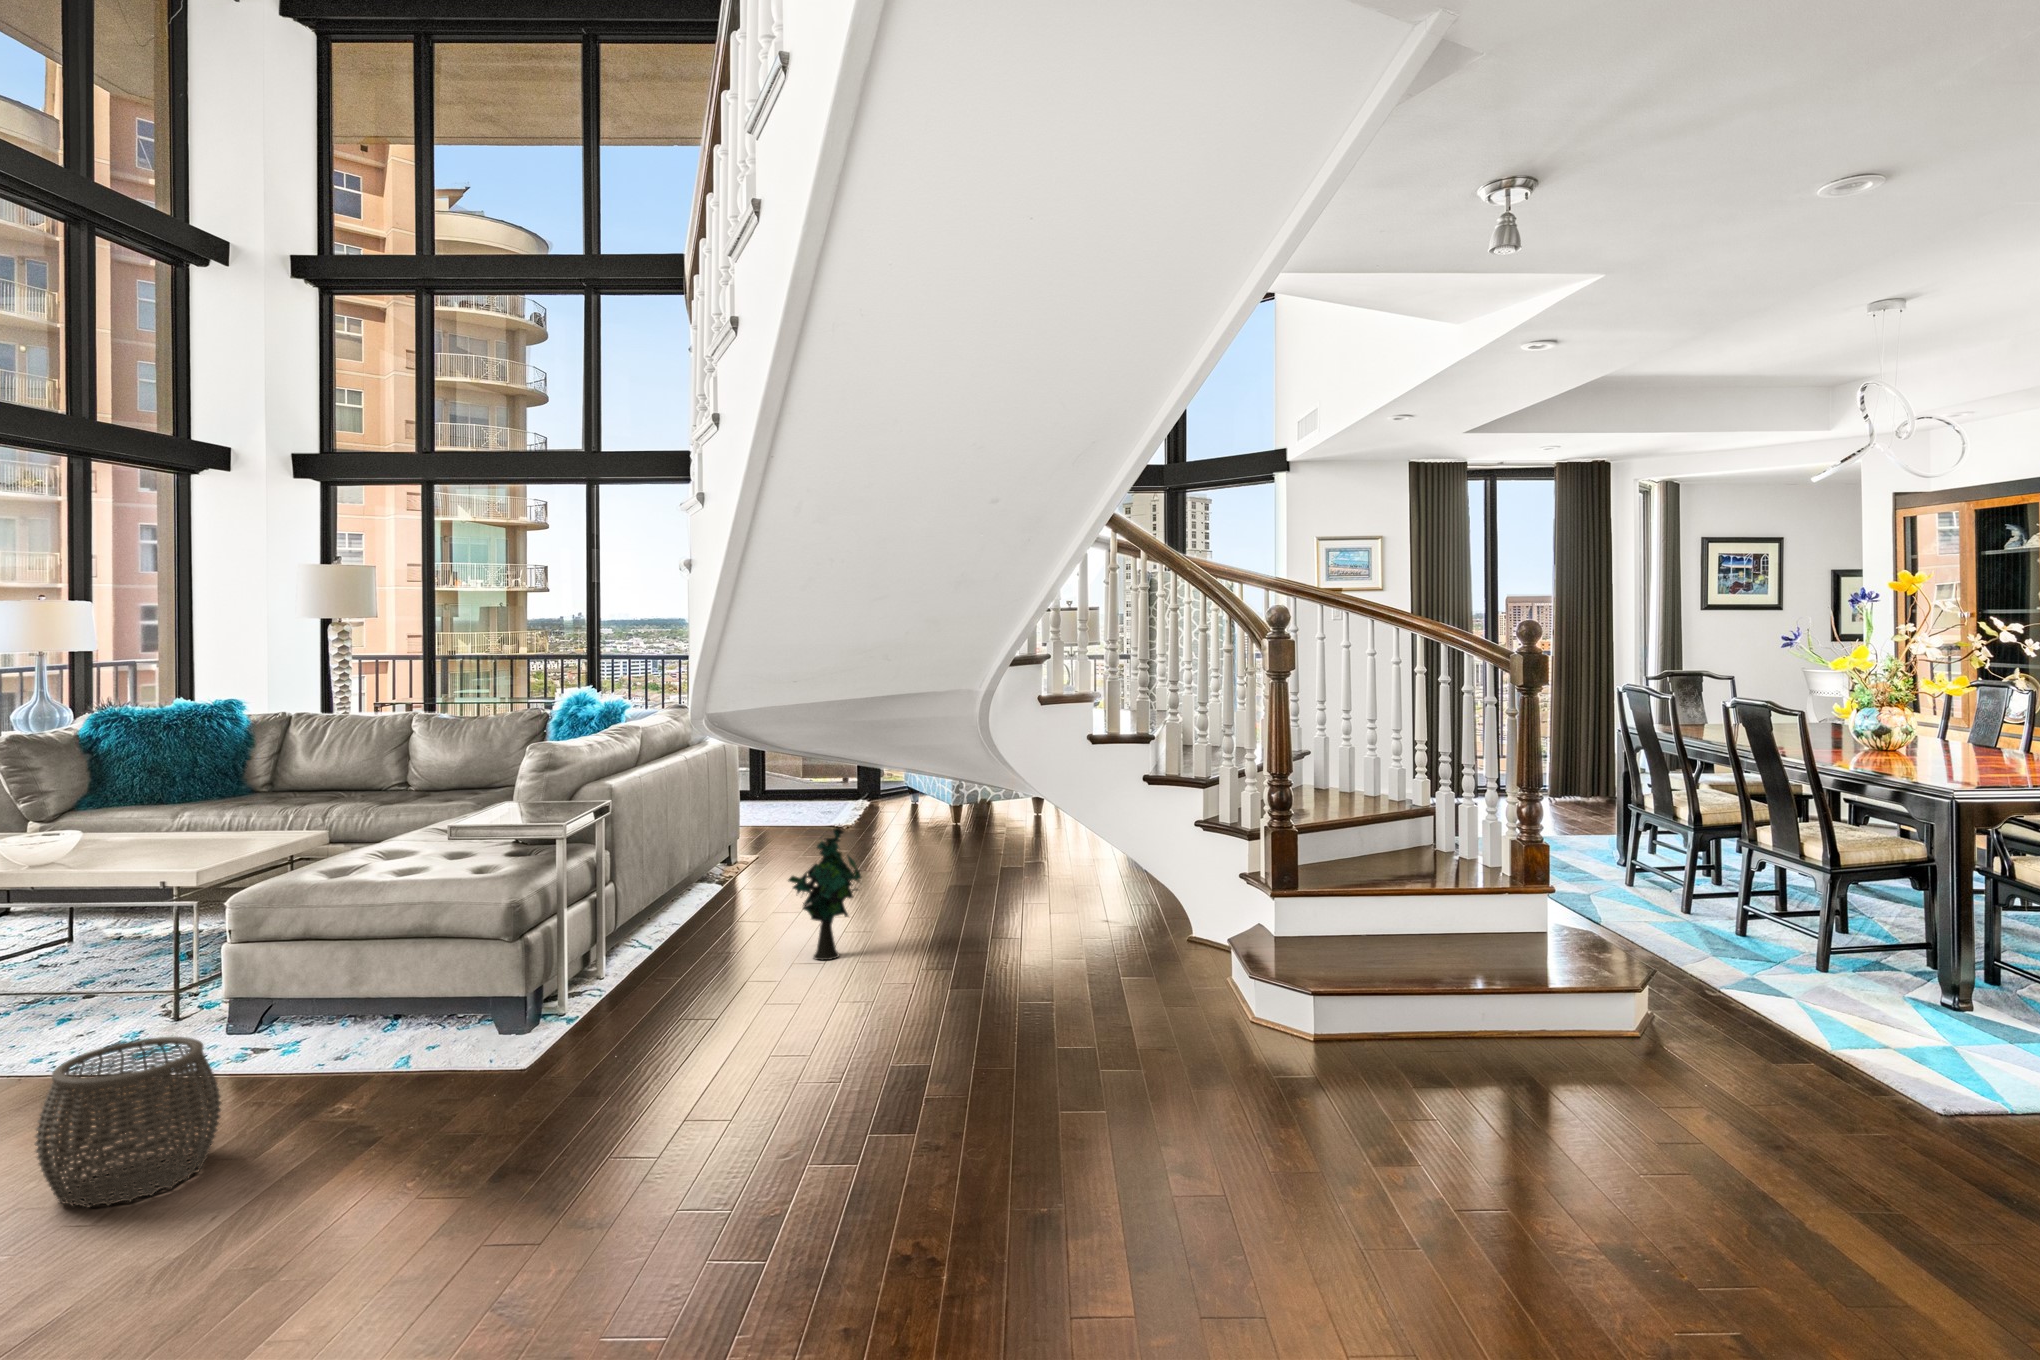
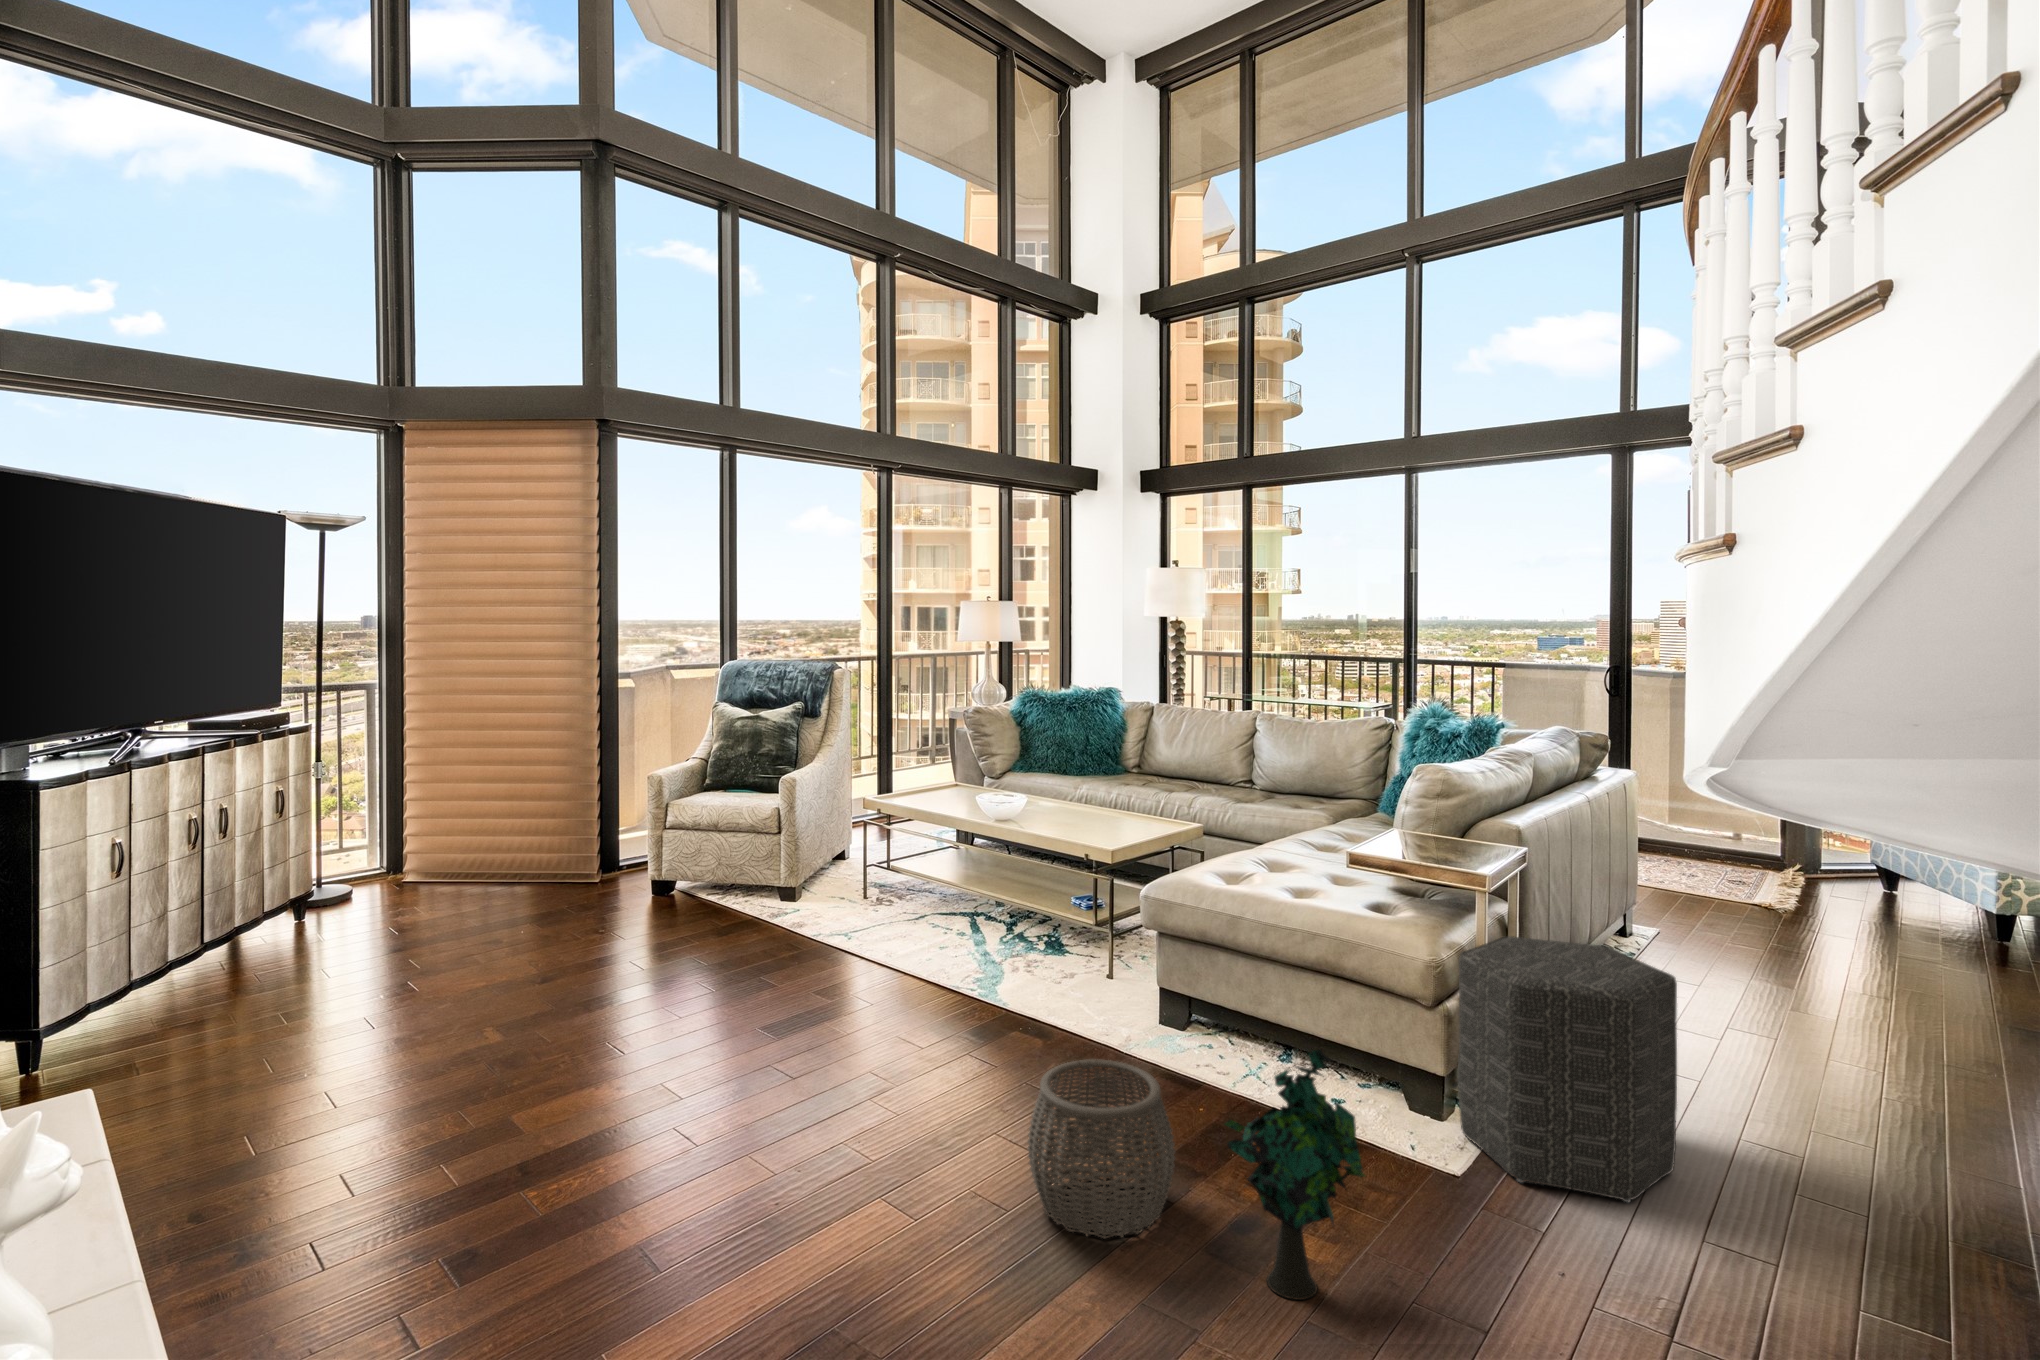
decorative plant: present [789,828,861,960] -> present [1225,1049,1365,1300]
ottoman: none [530,865,693,1059] -> present [1458,936,1677,1202]

